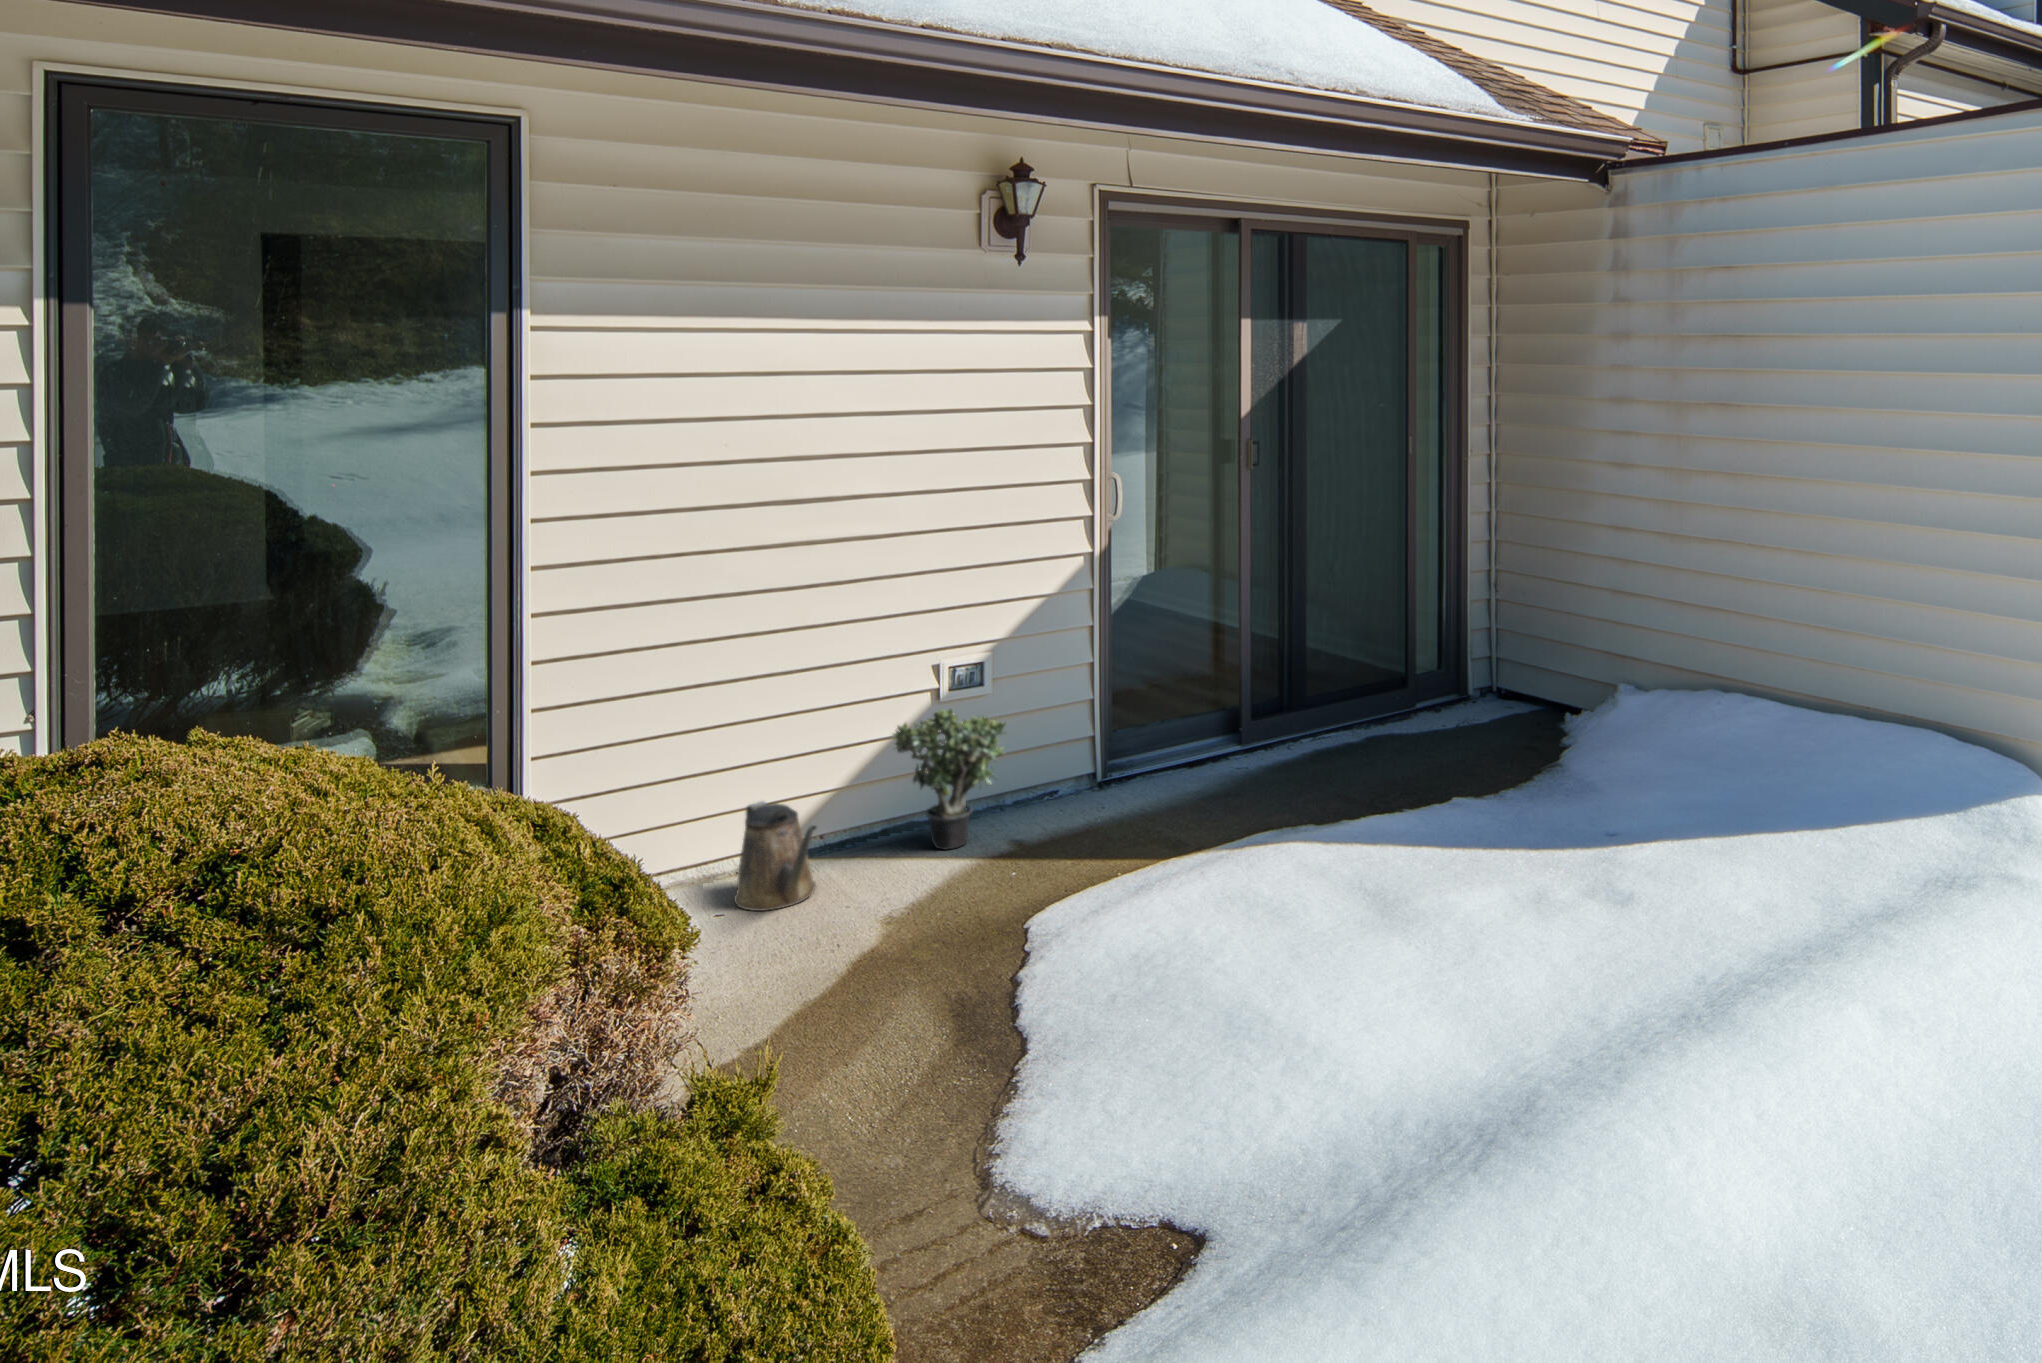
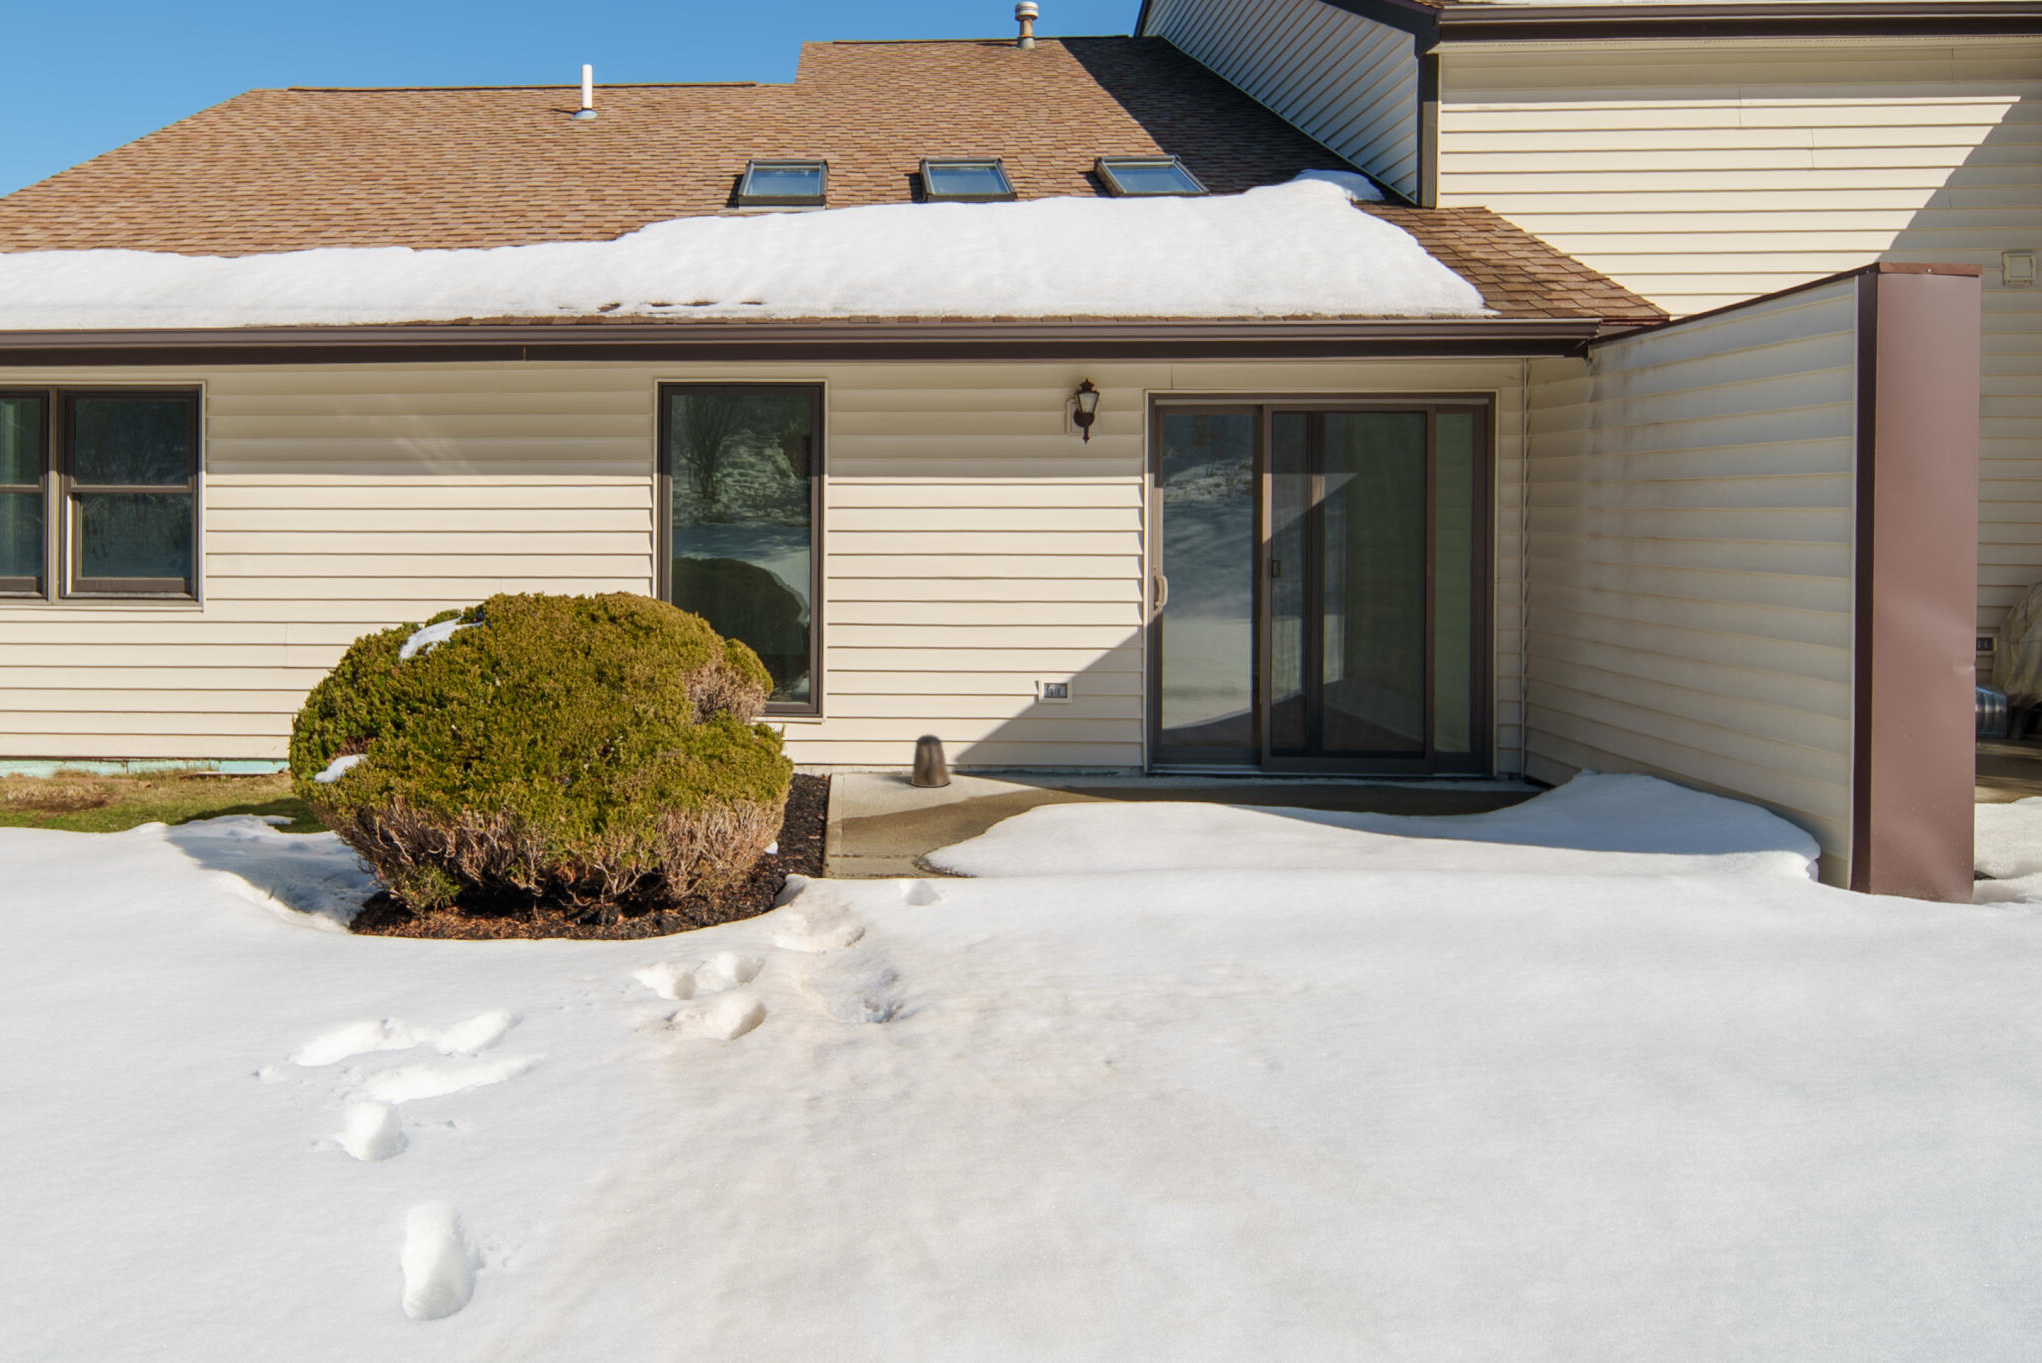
potted plant: present [892,709,1006,850] -> none [998,702,1068,784]

